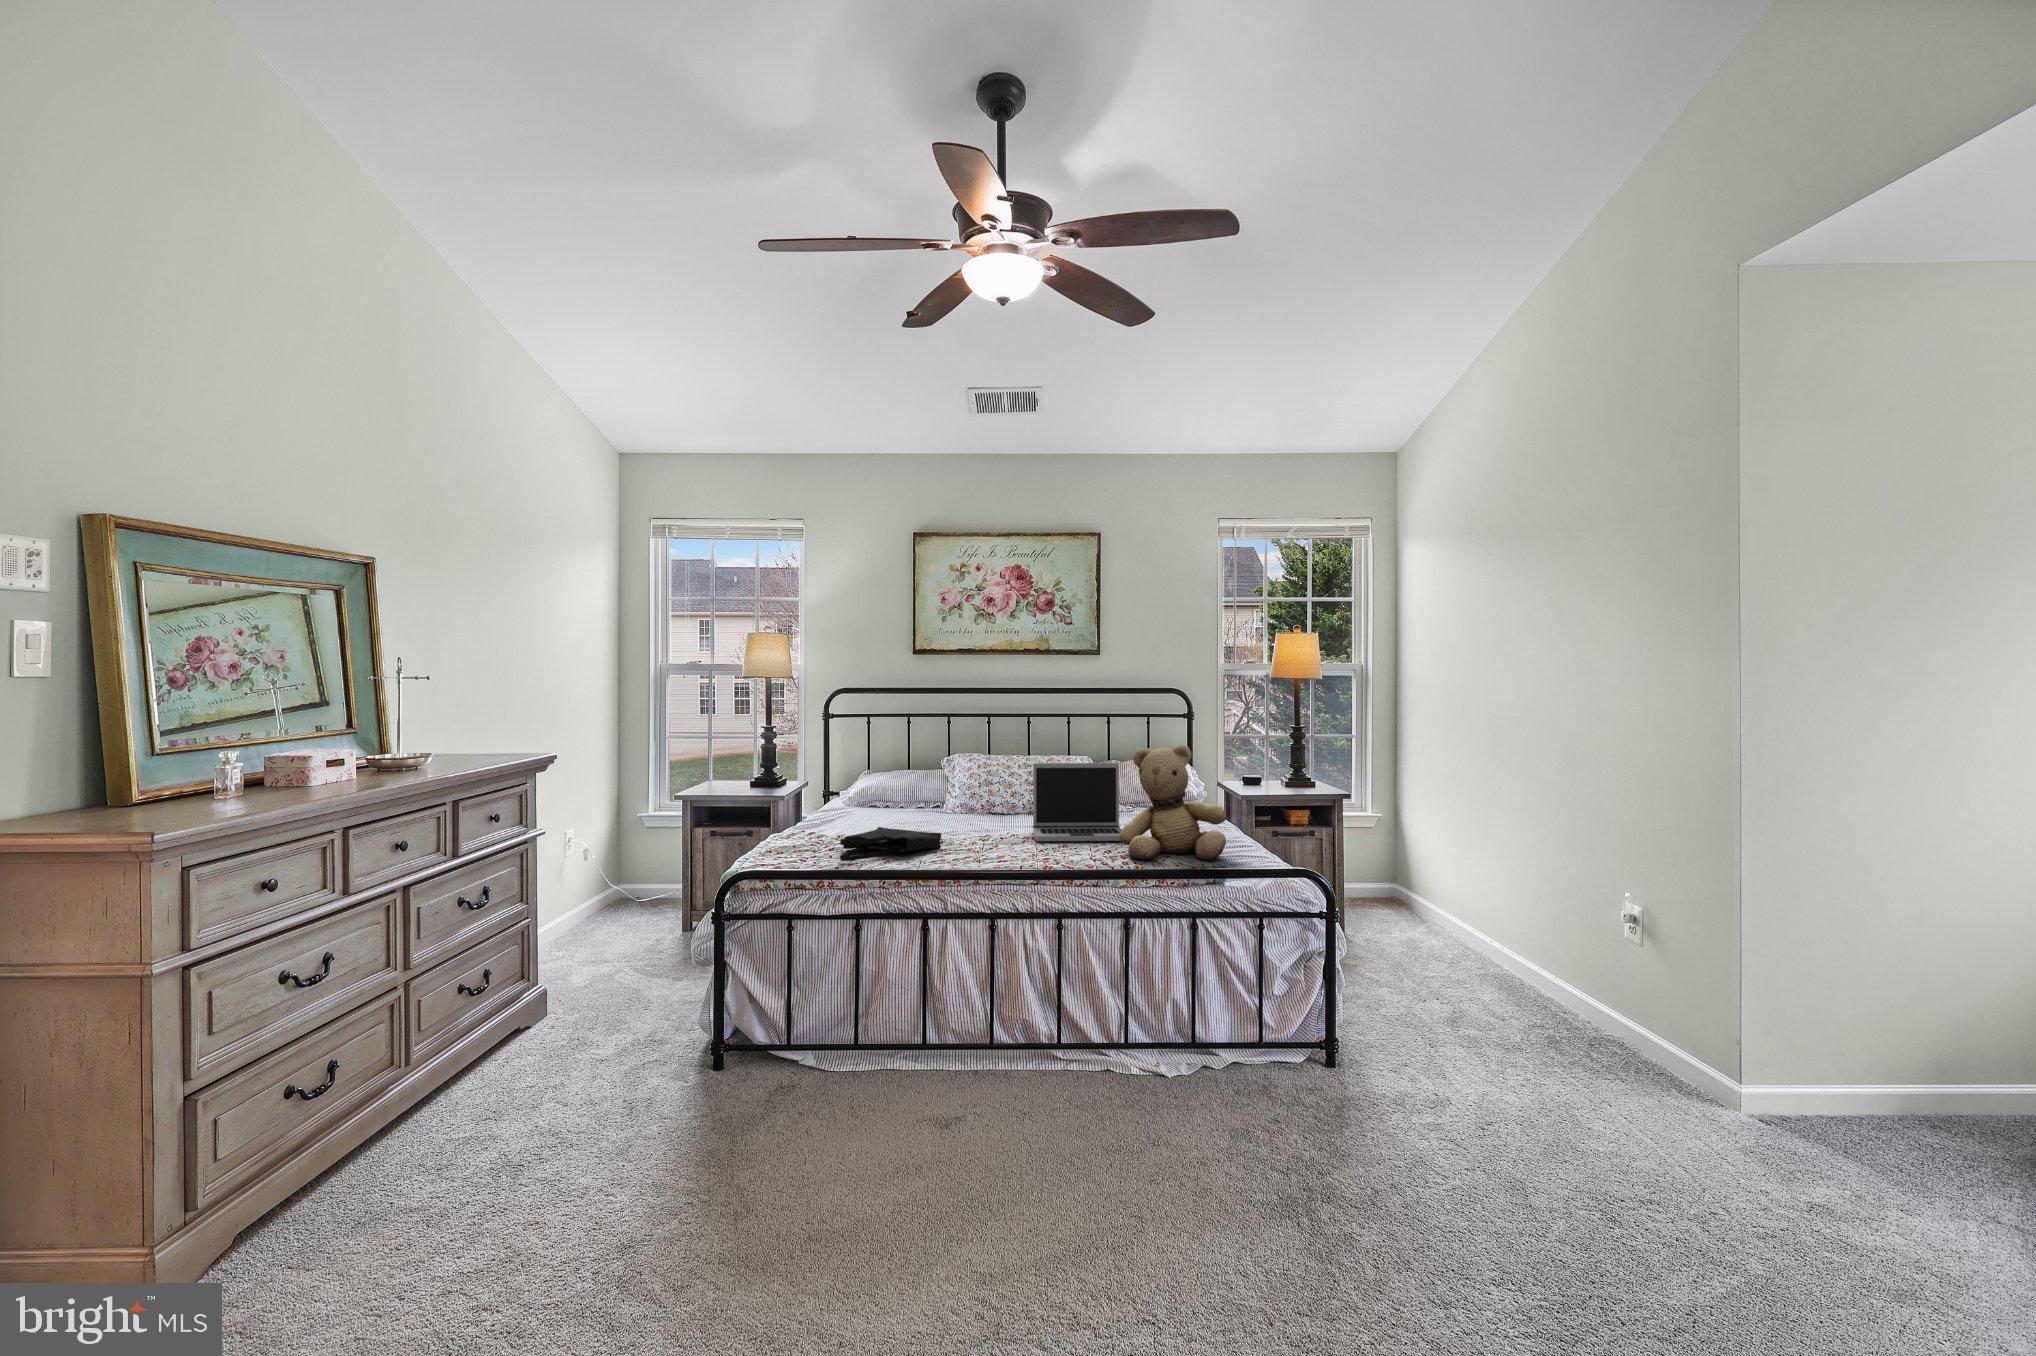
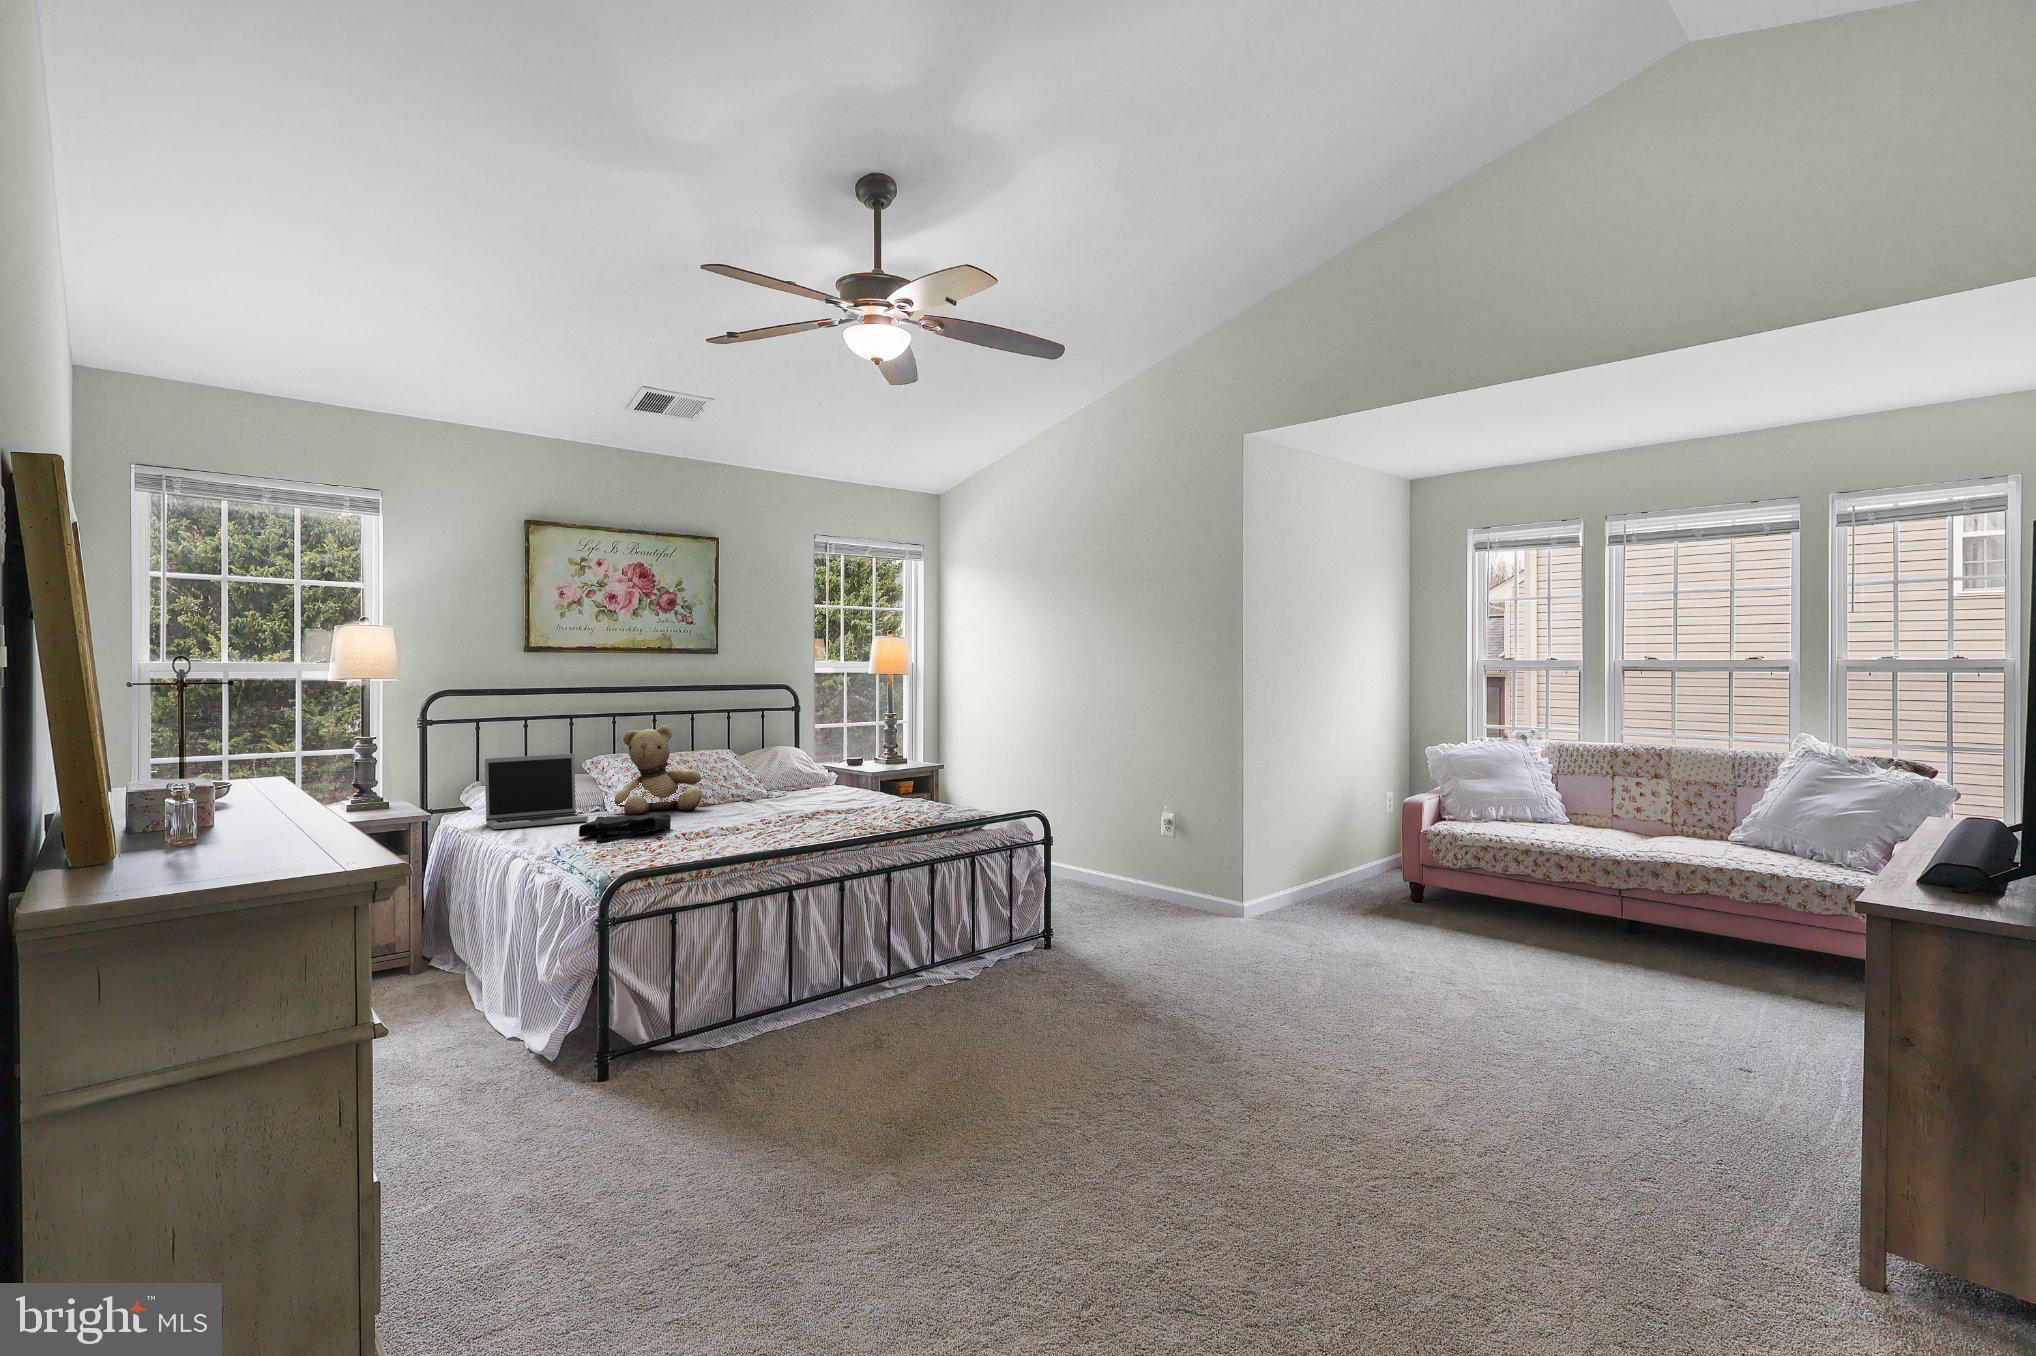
teddy bear: present [1120,744,1226,860] -> present [614,725,702,815]
laptop: present [1033,763,1122,841] -> present [485,754,588,829]

